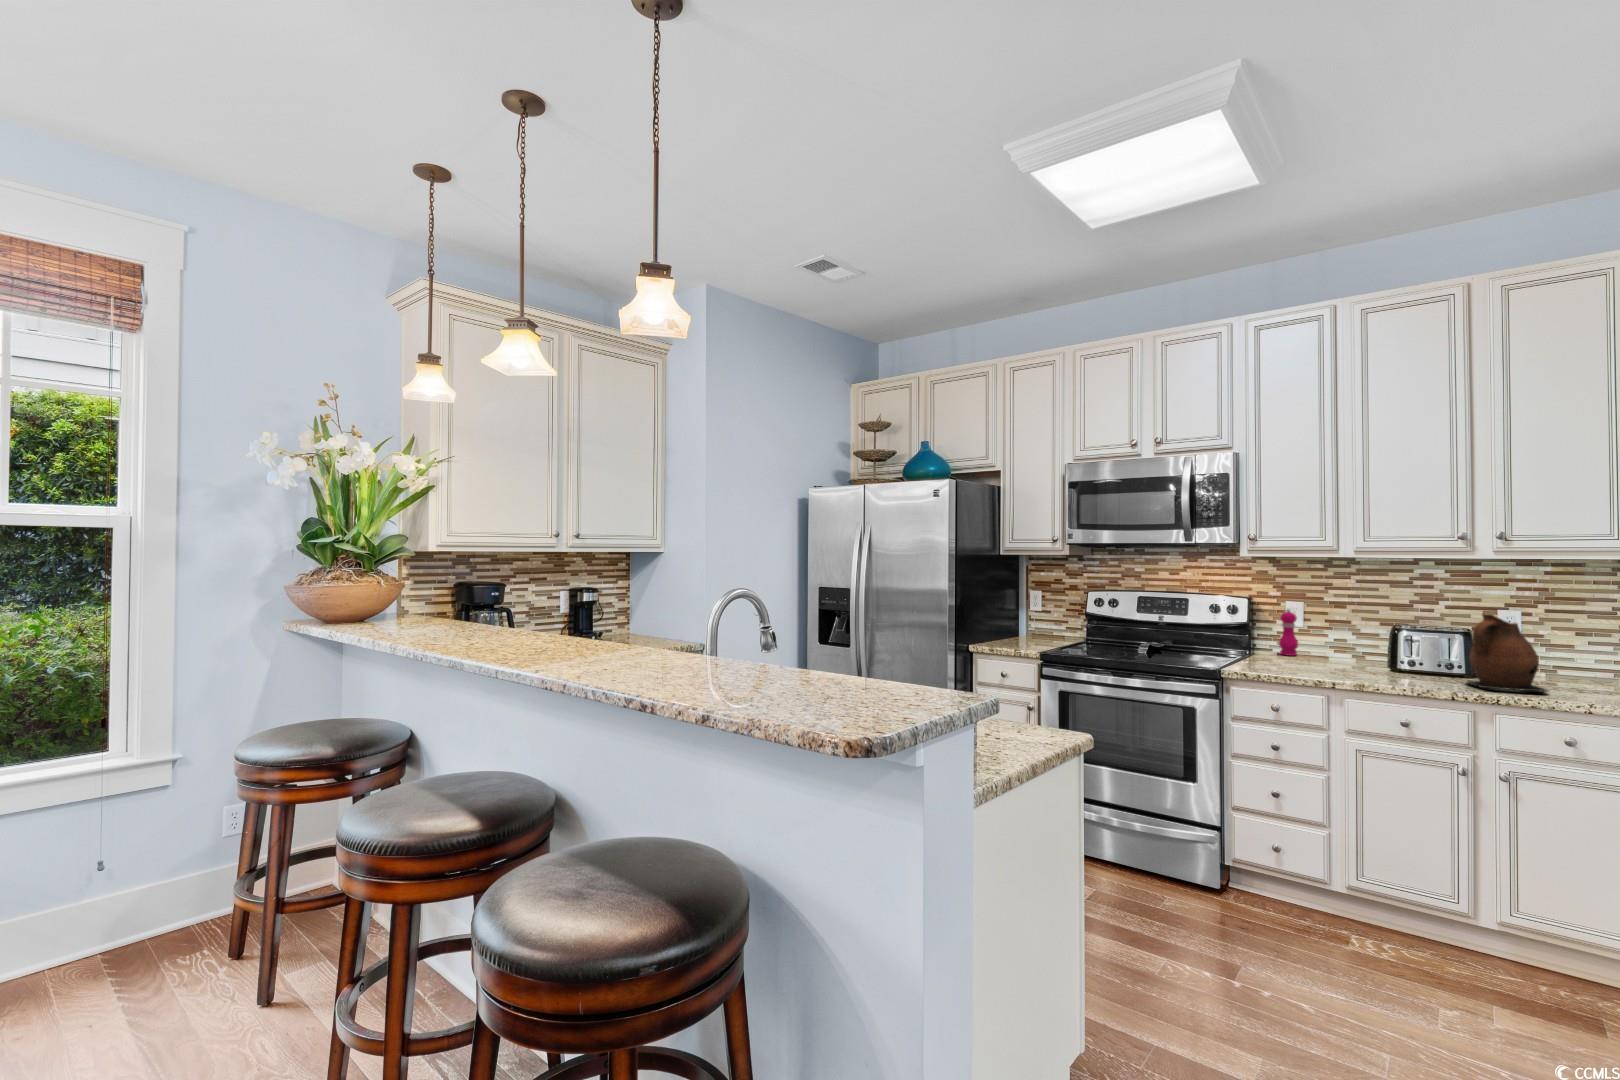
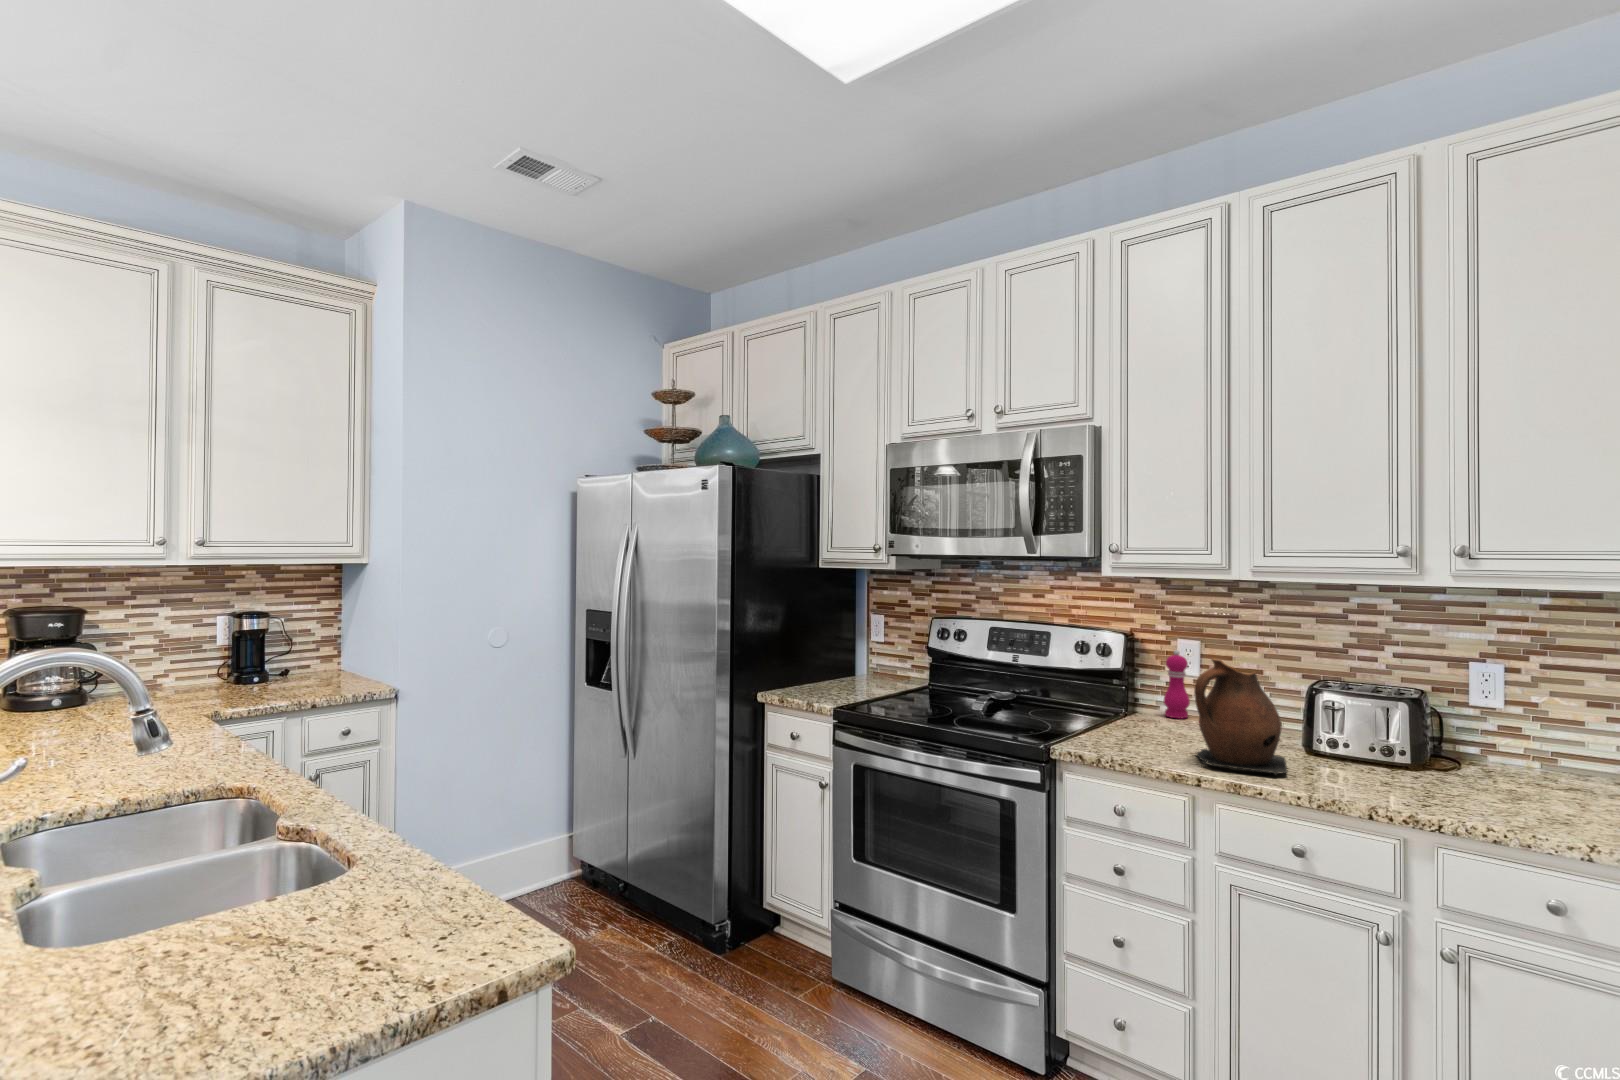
ceramic pitcher: present [1467,614,1548,693] -> present [1194,658,1287,775]

